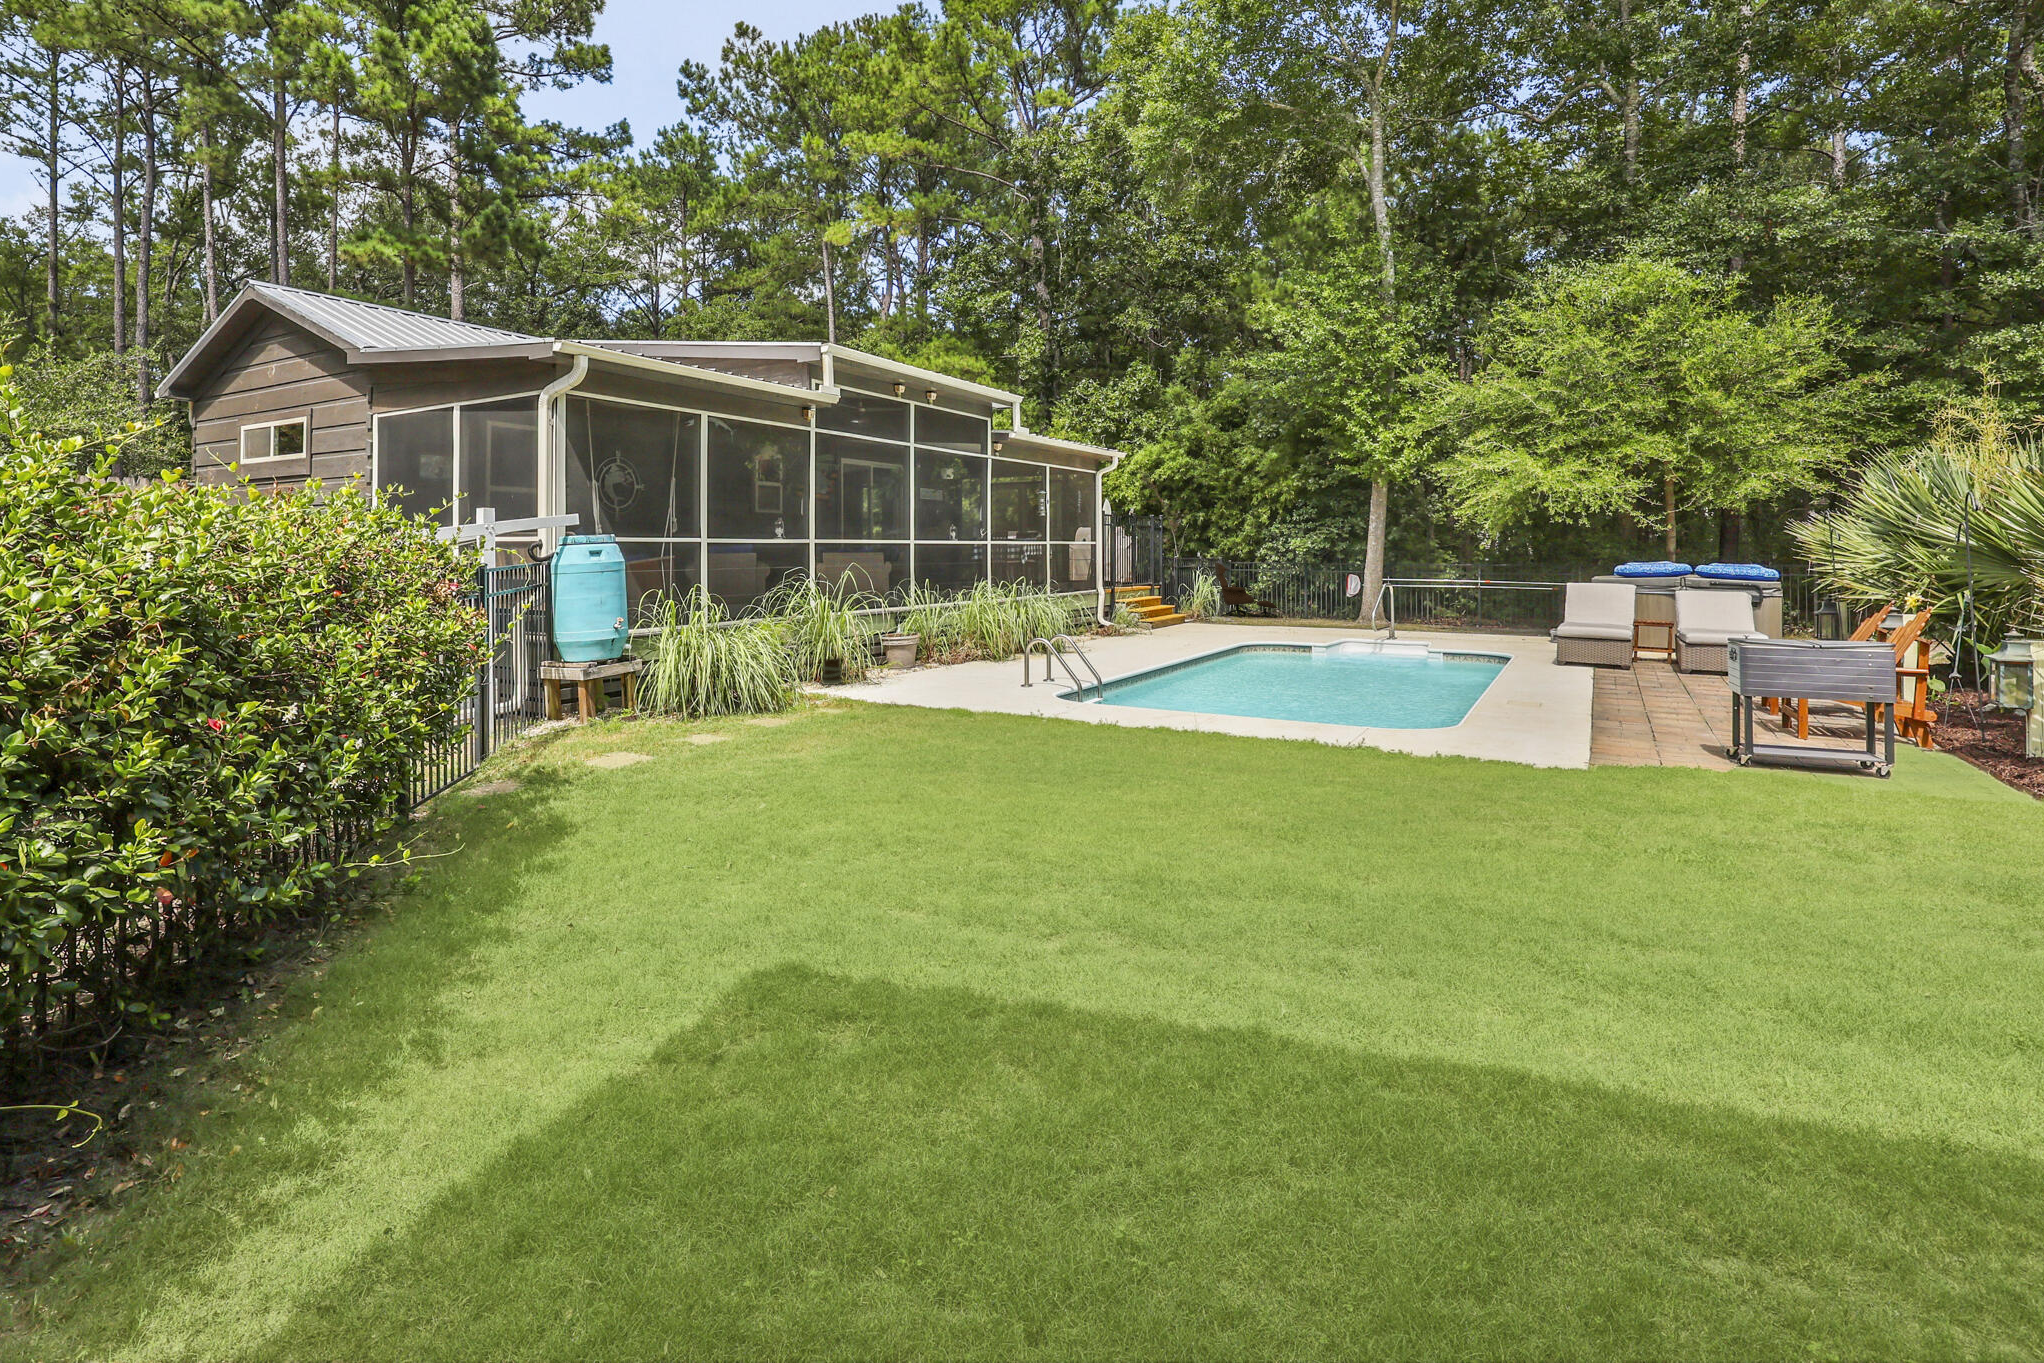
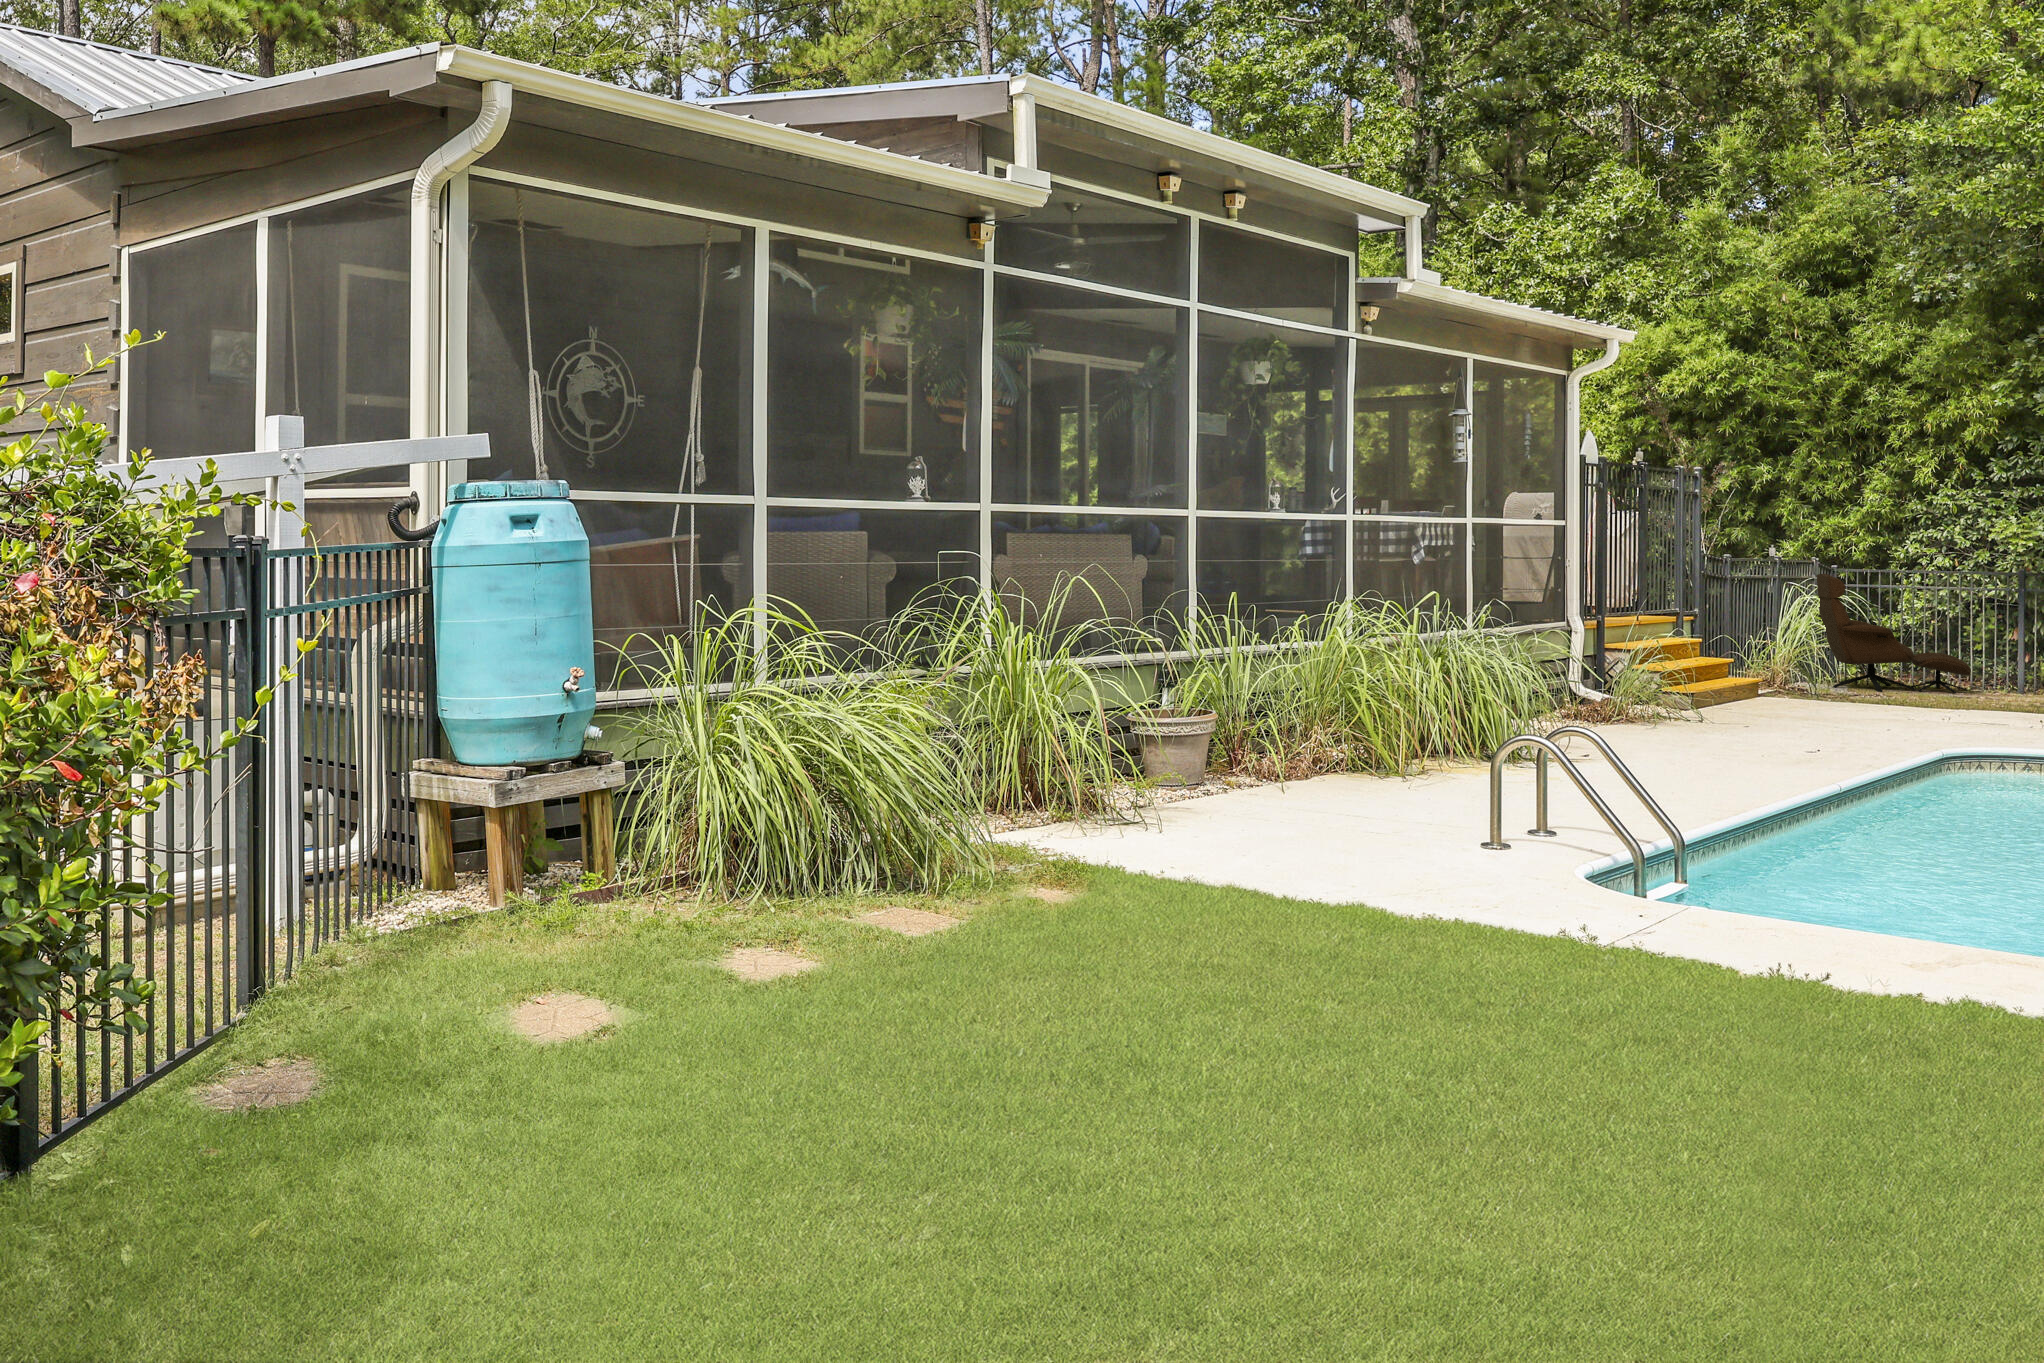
wooden bucket: present [822,656,843,685] -> none [1011,735,1059,824]

